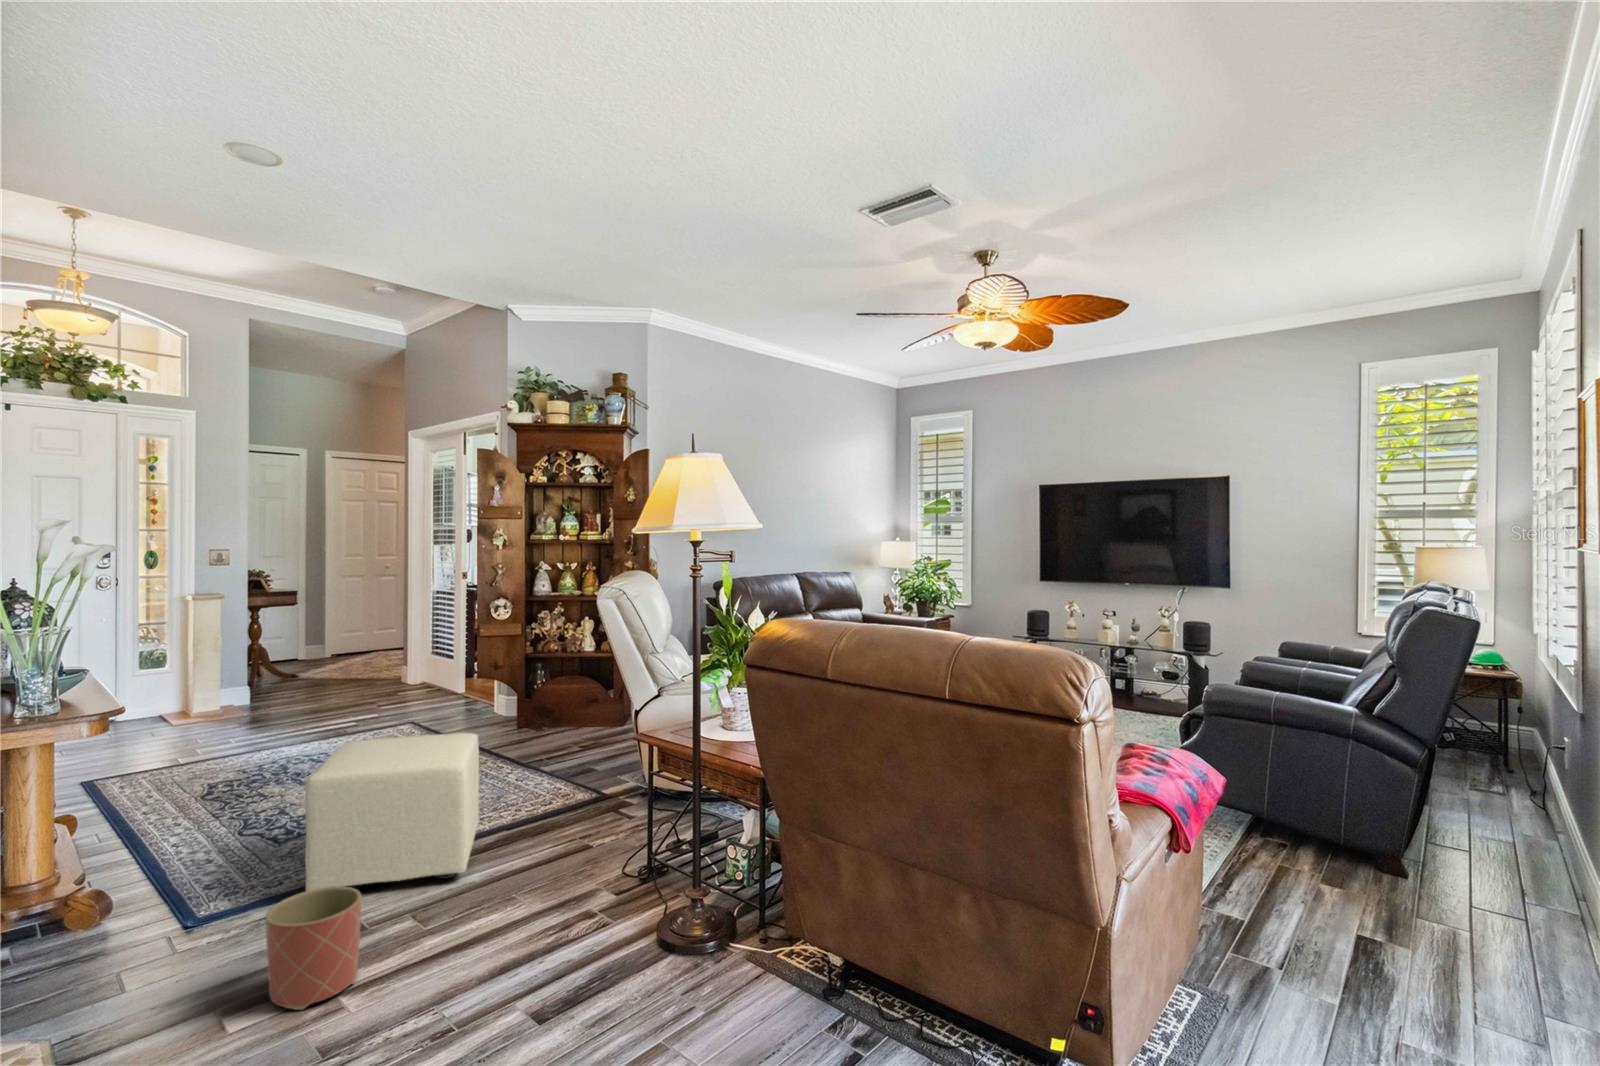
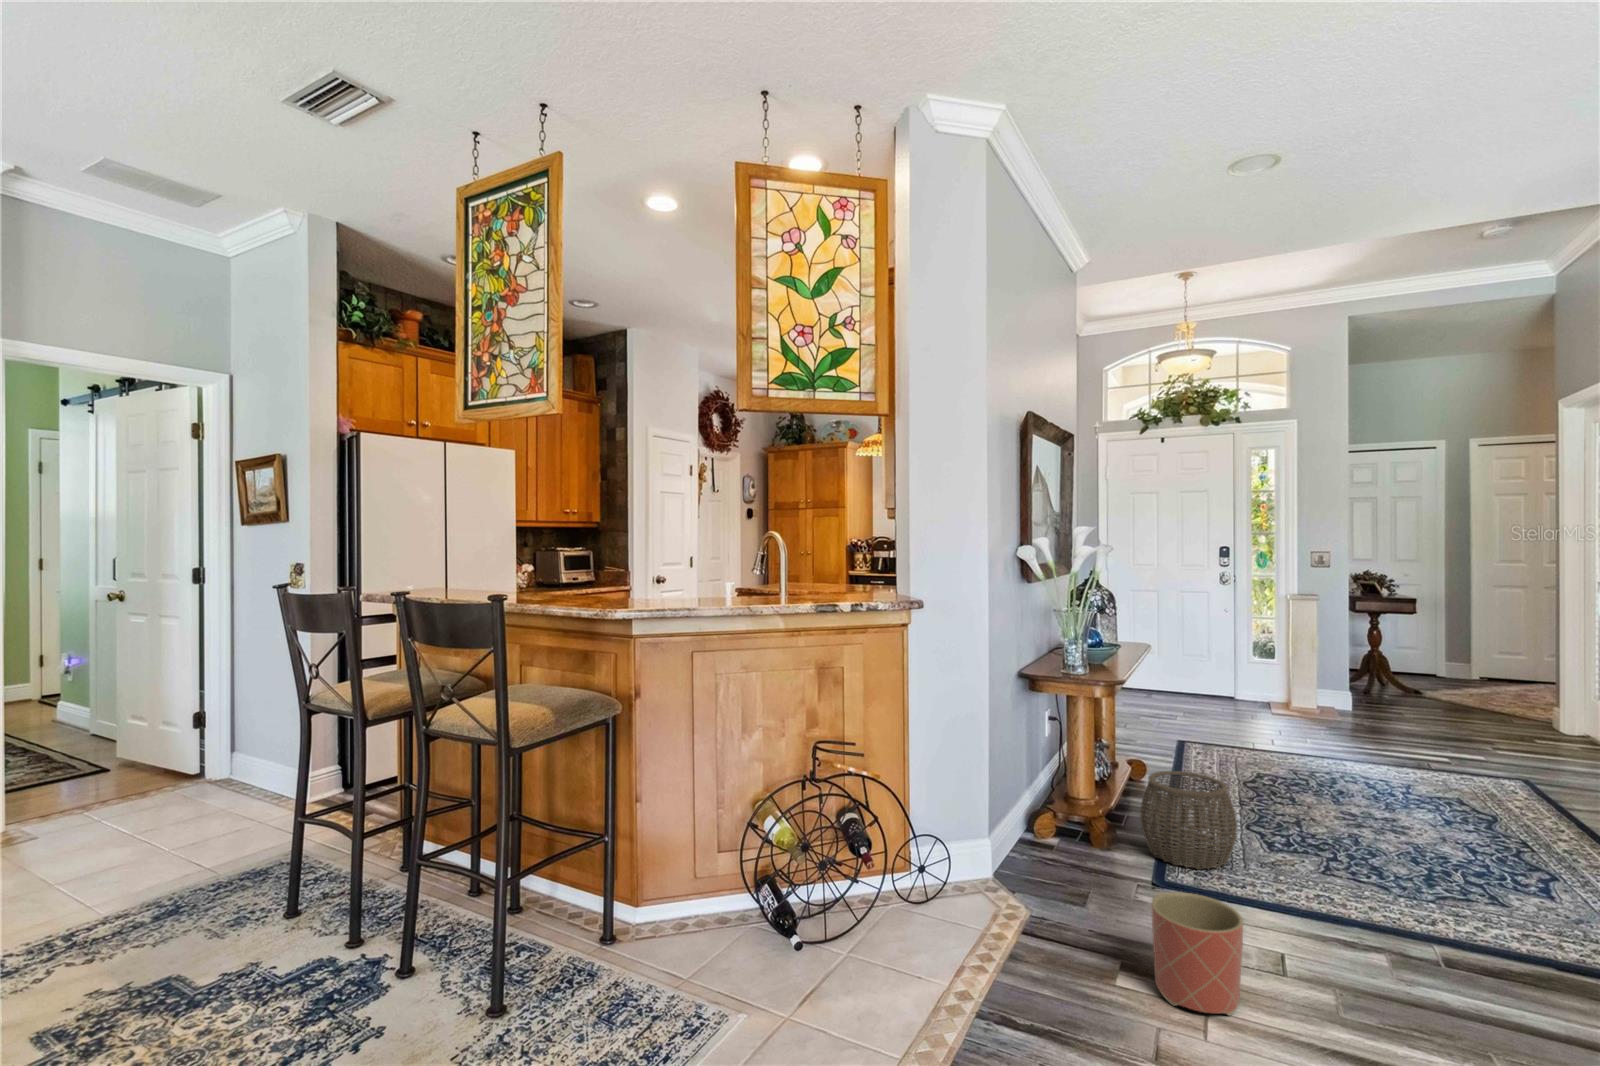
ottoman: present [305,733,479,891] -> none [1250,768,1507,980]
woven basket: none [137,791,260,903] -> present [1140,771,1237,869]

